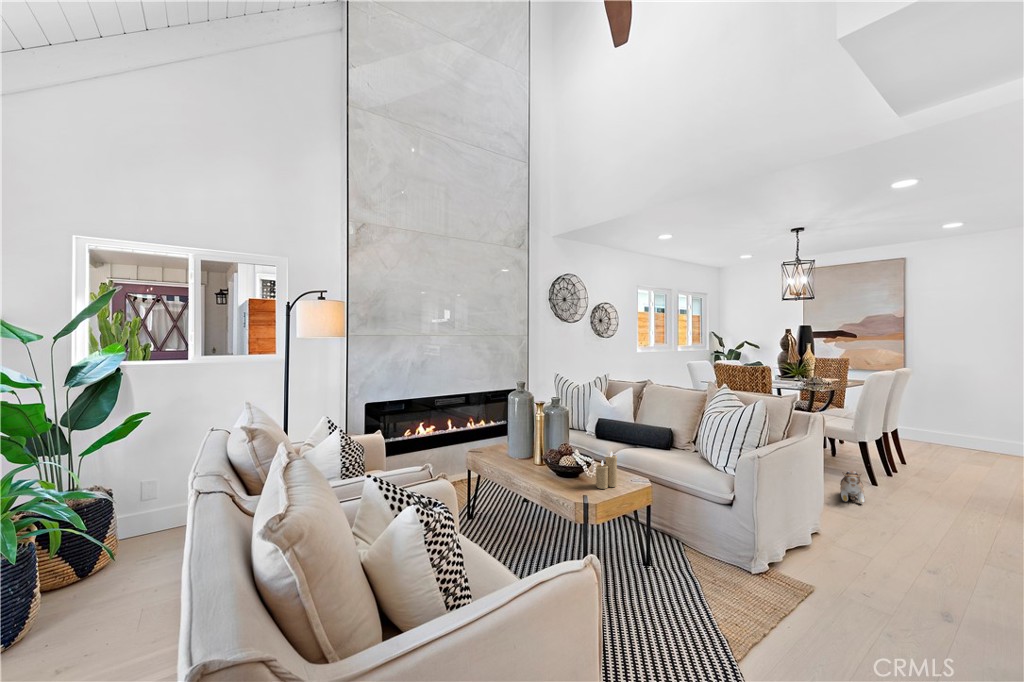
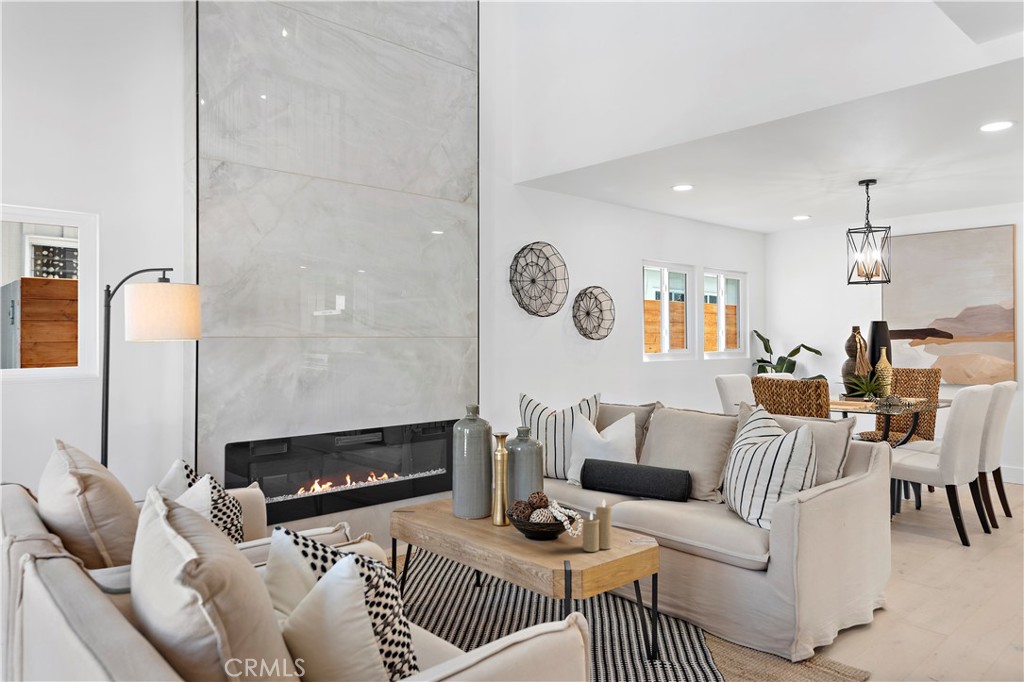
plush toy: present [840,470,865,503] -> none [920,523,951,568]

